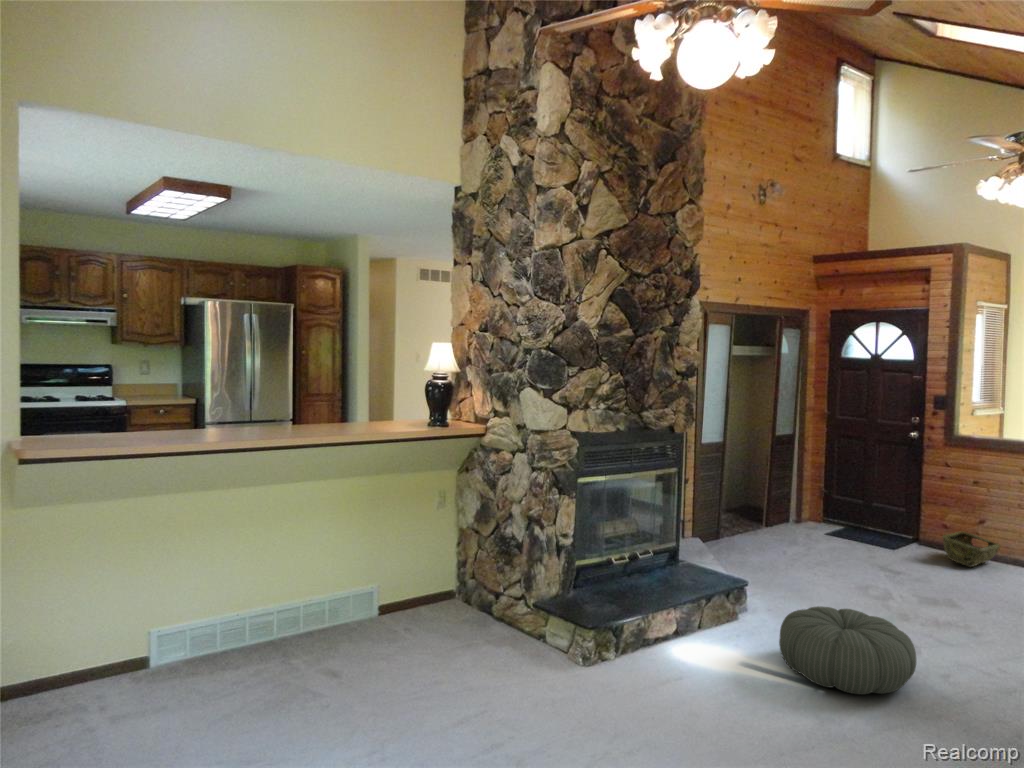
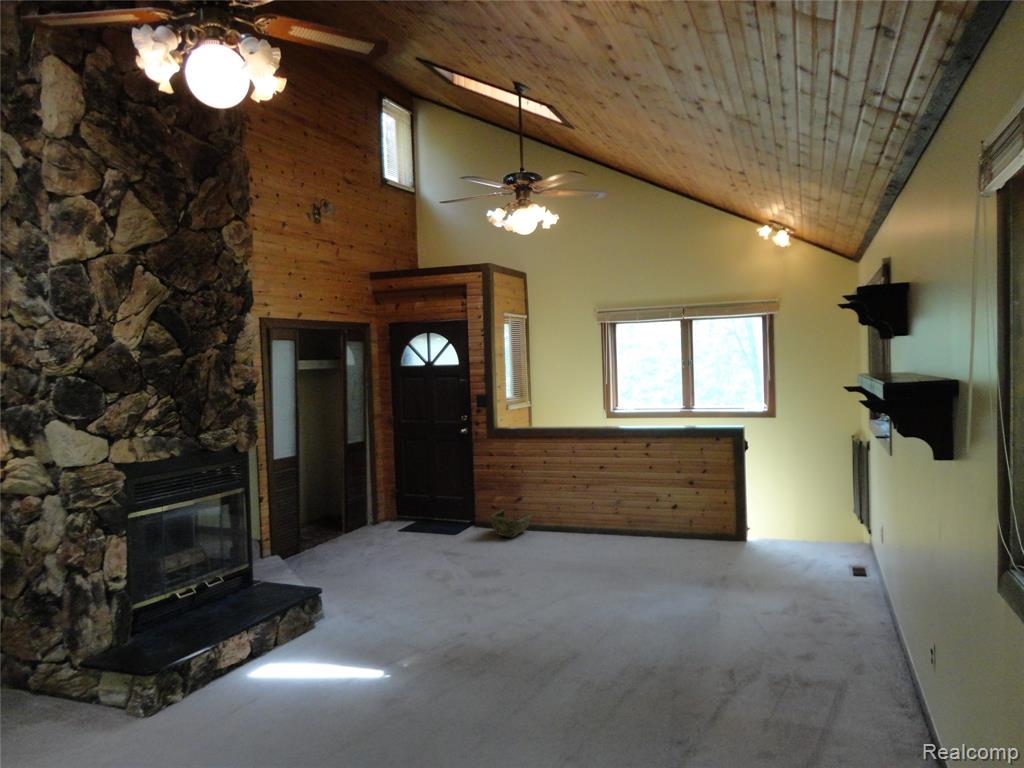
pouf: present [779,606,916,694] -> none [349,592,462,667]

